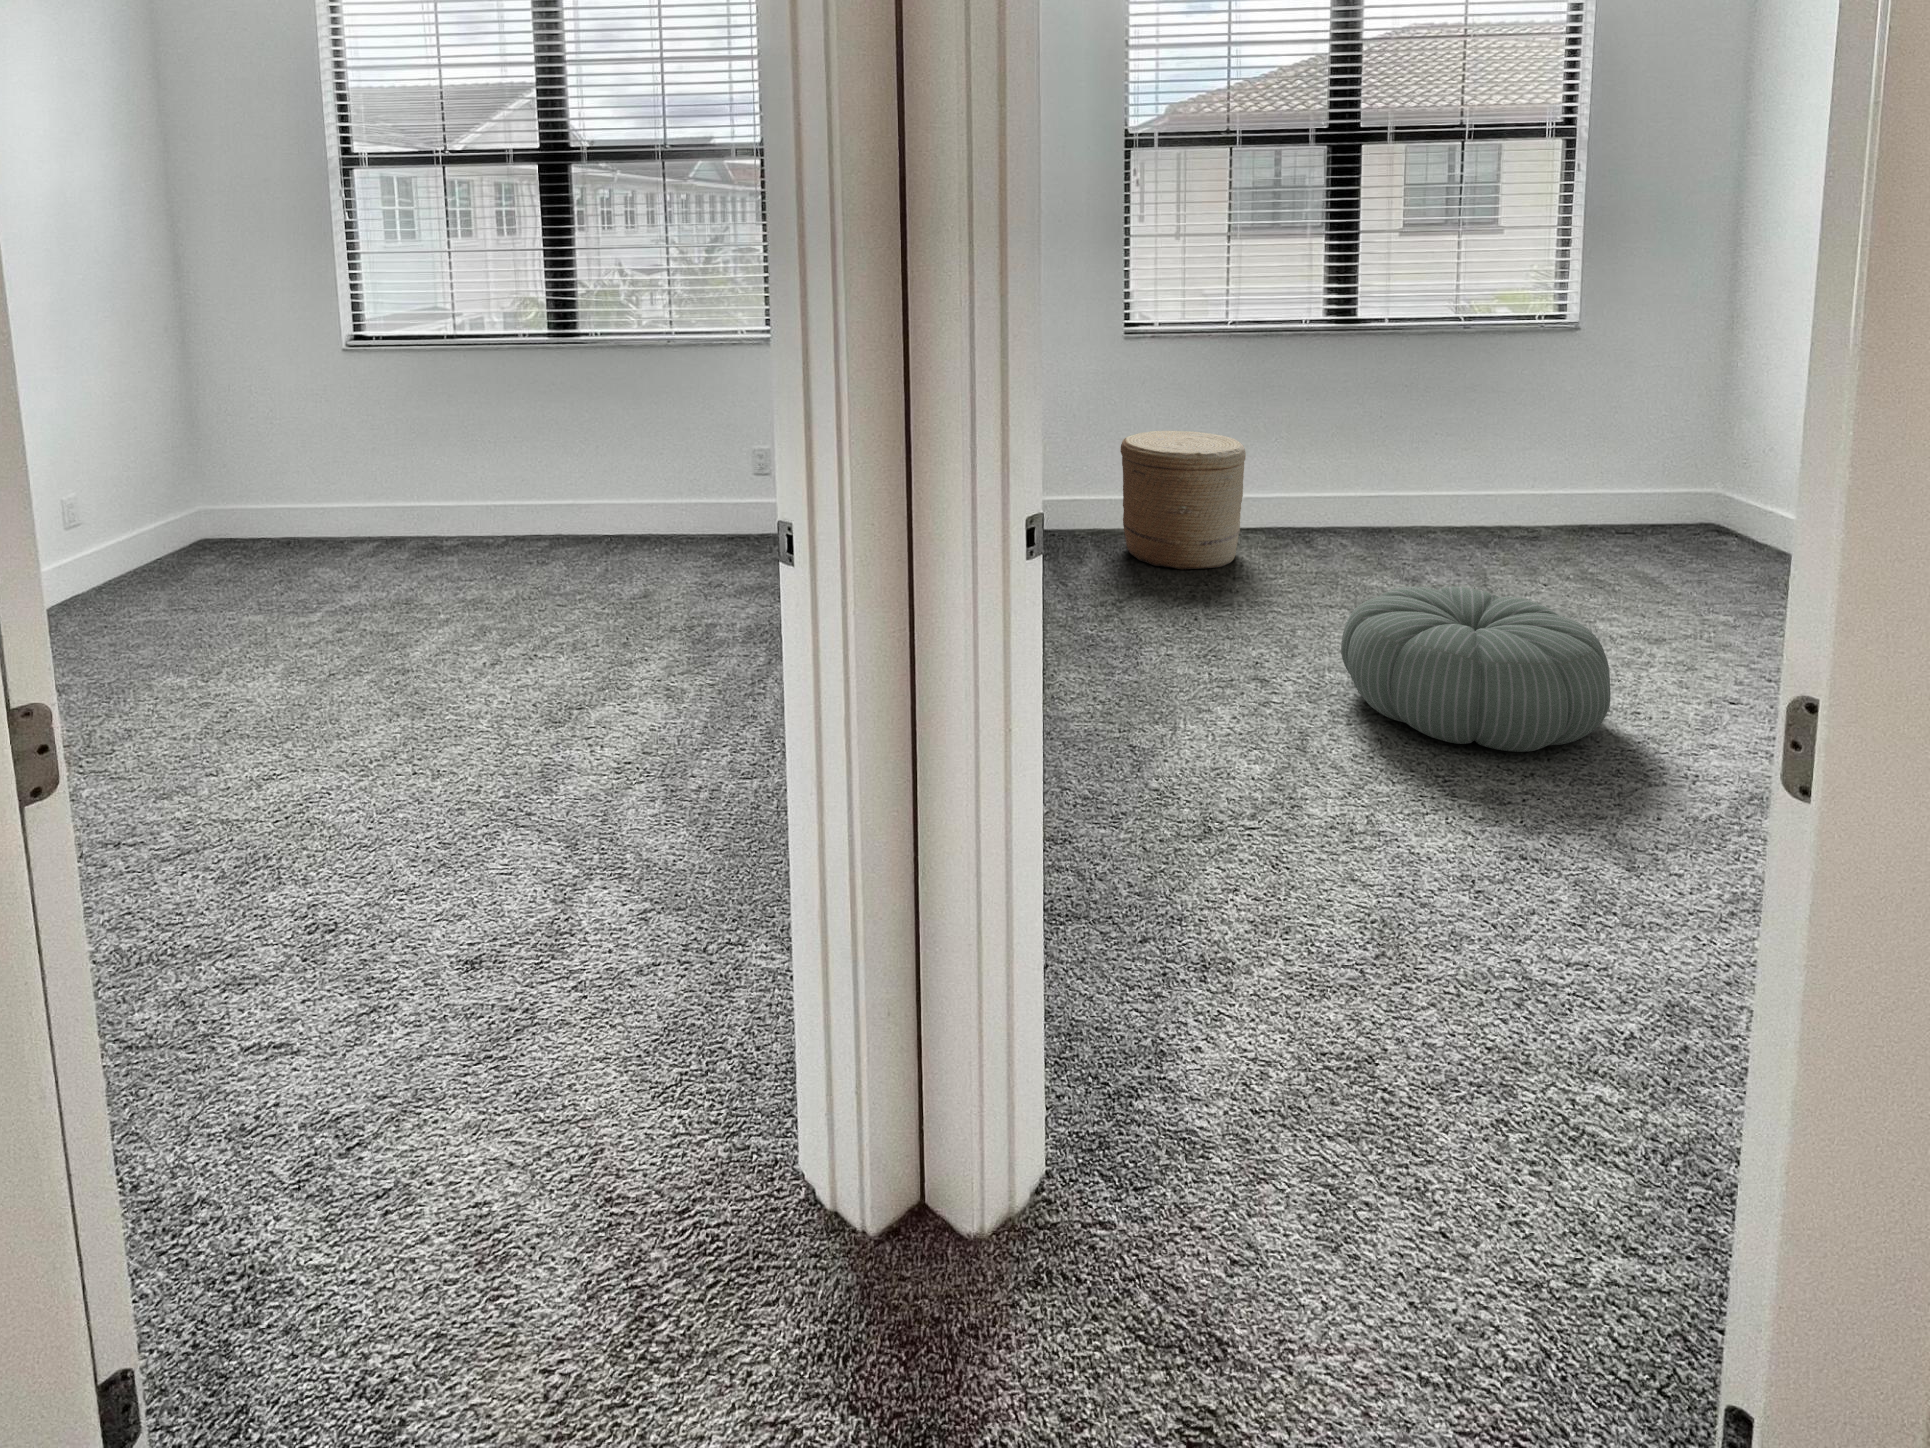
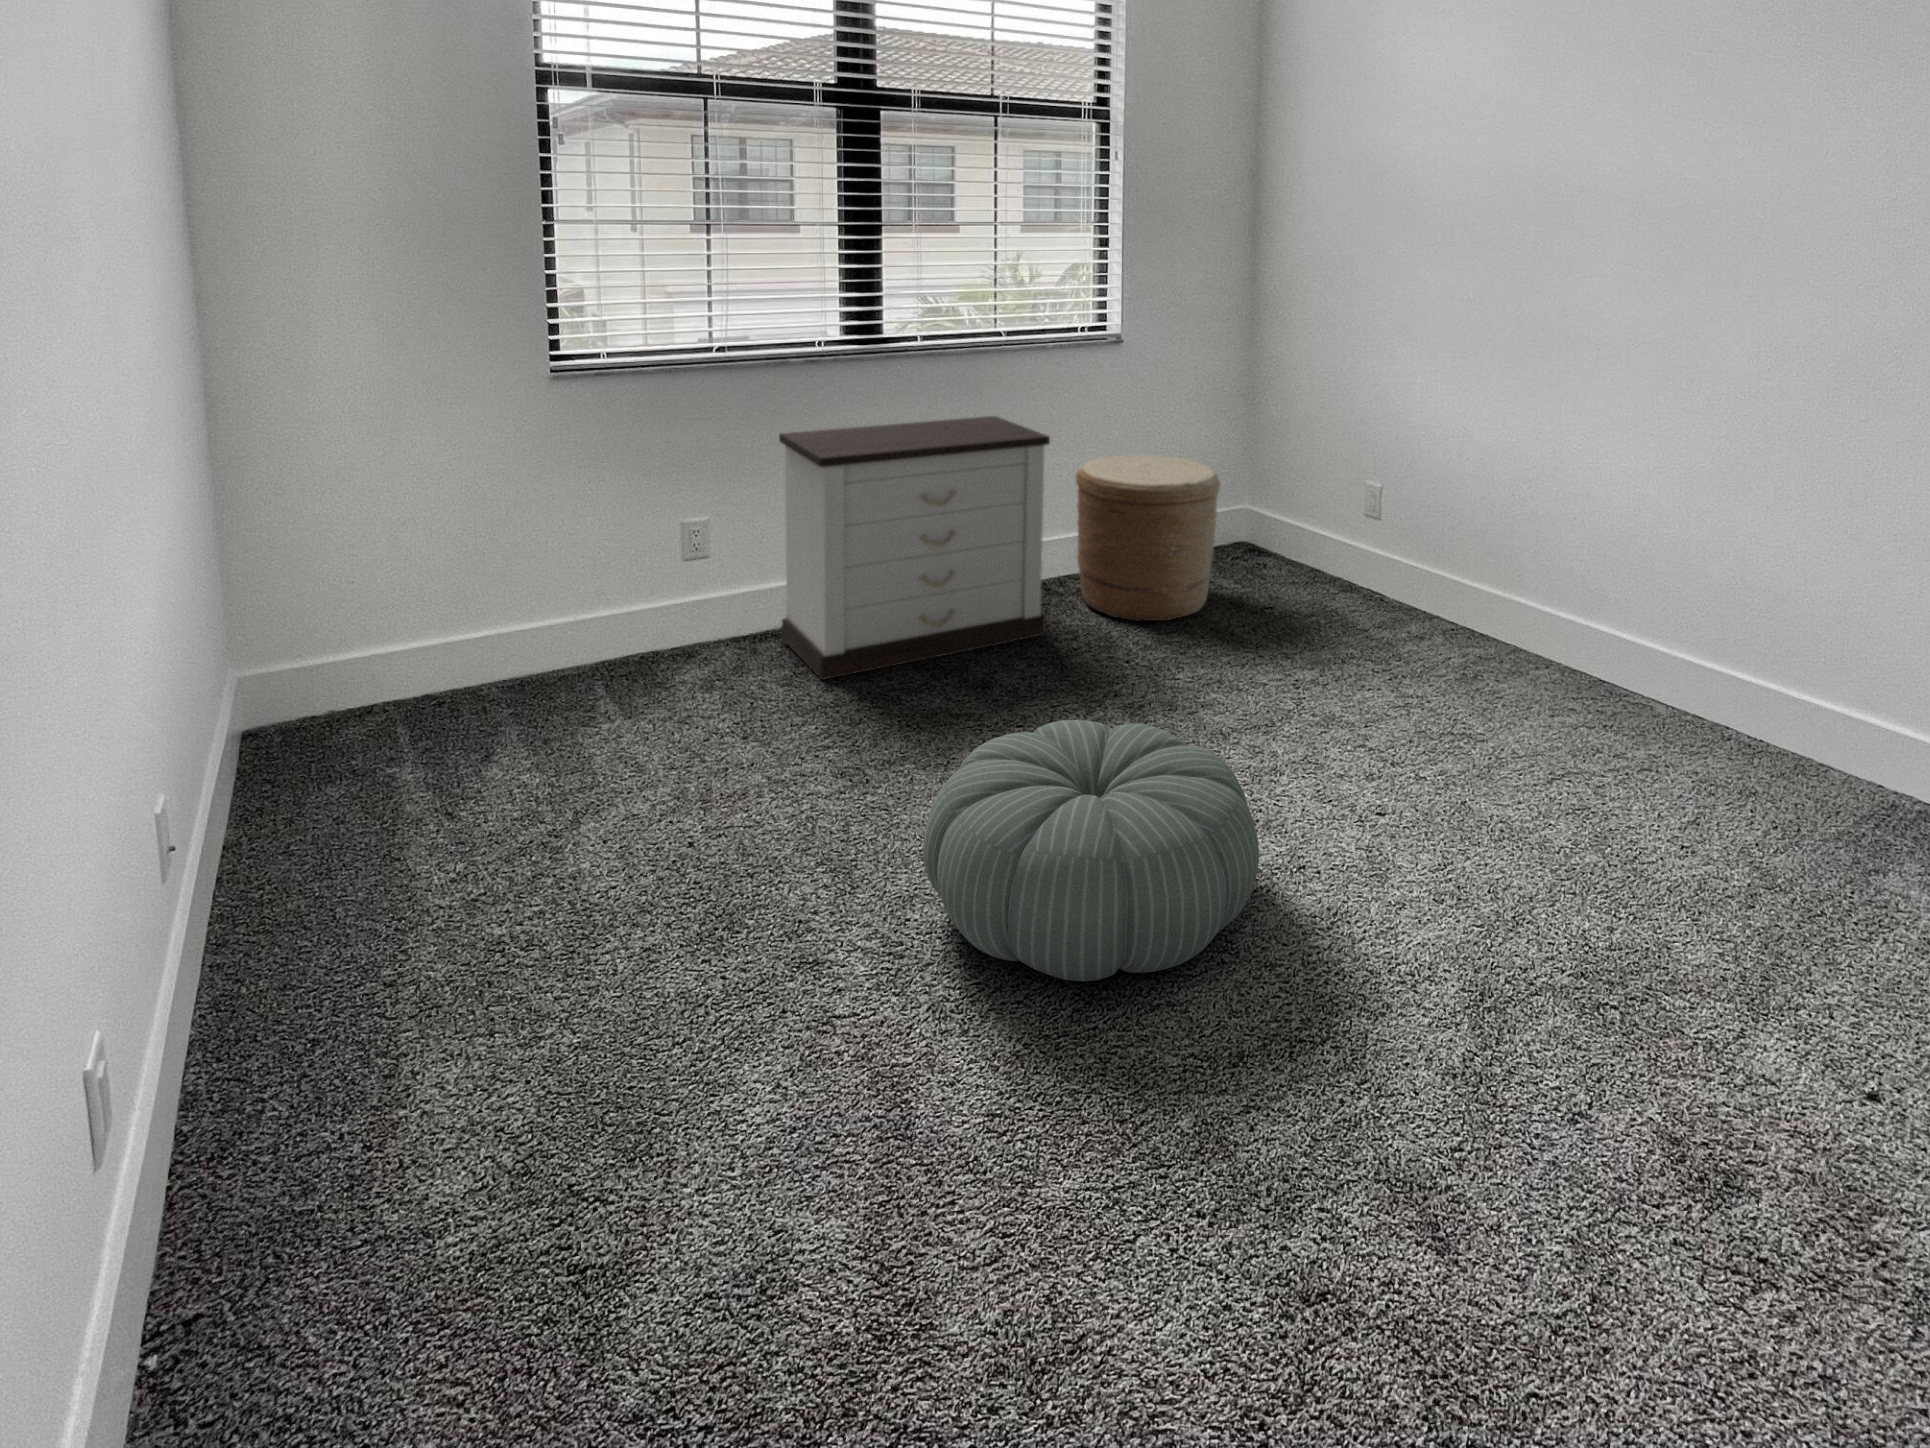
nightstand: none [1267,384,1494,563] -> present [779,416,1050,680]
woven basket: present [1120,431,1246,570] -> present [1076,455,1220,621]

